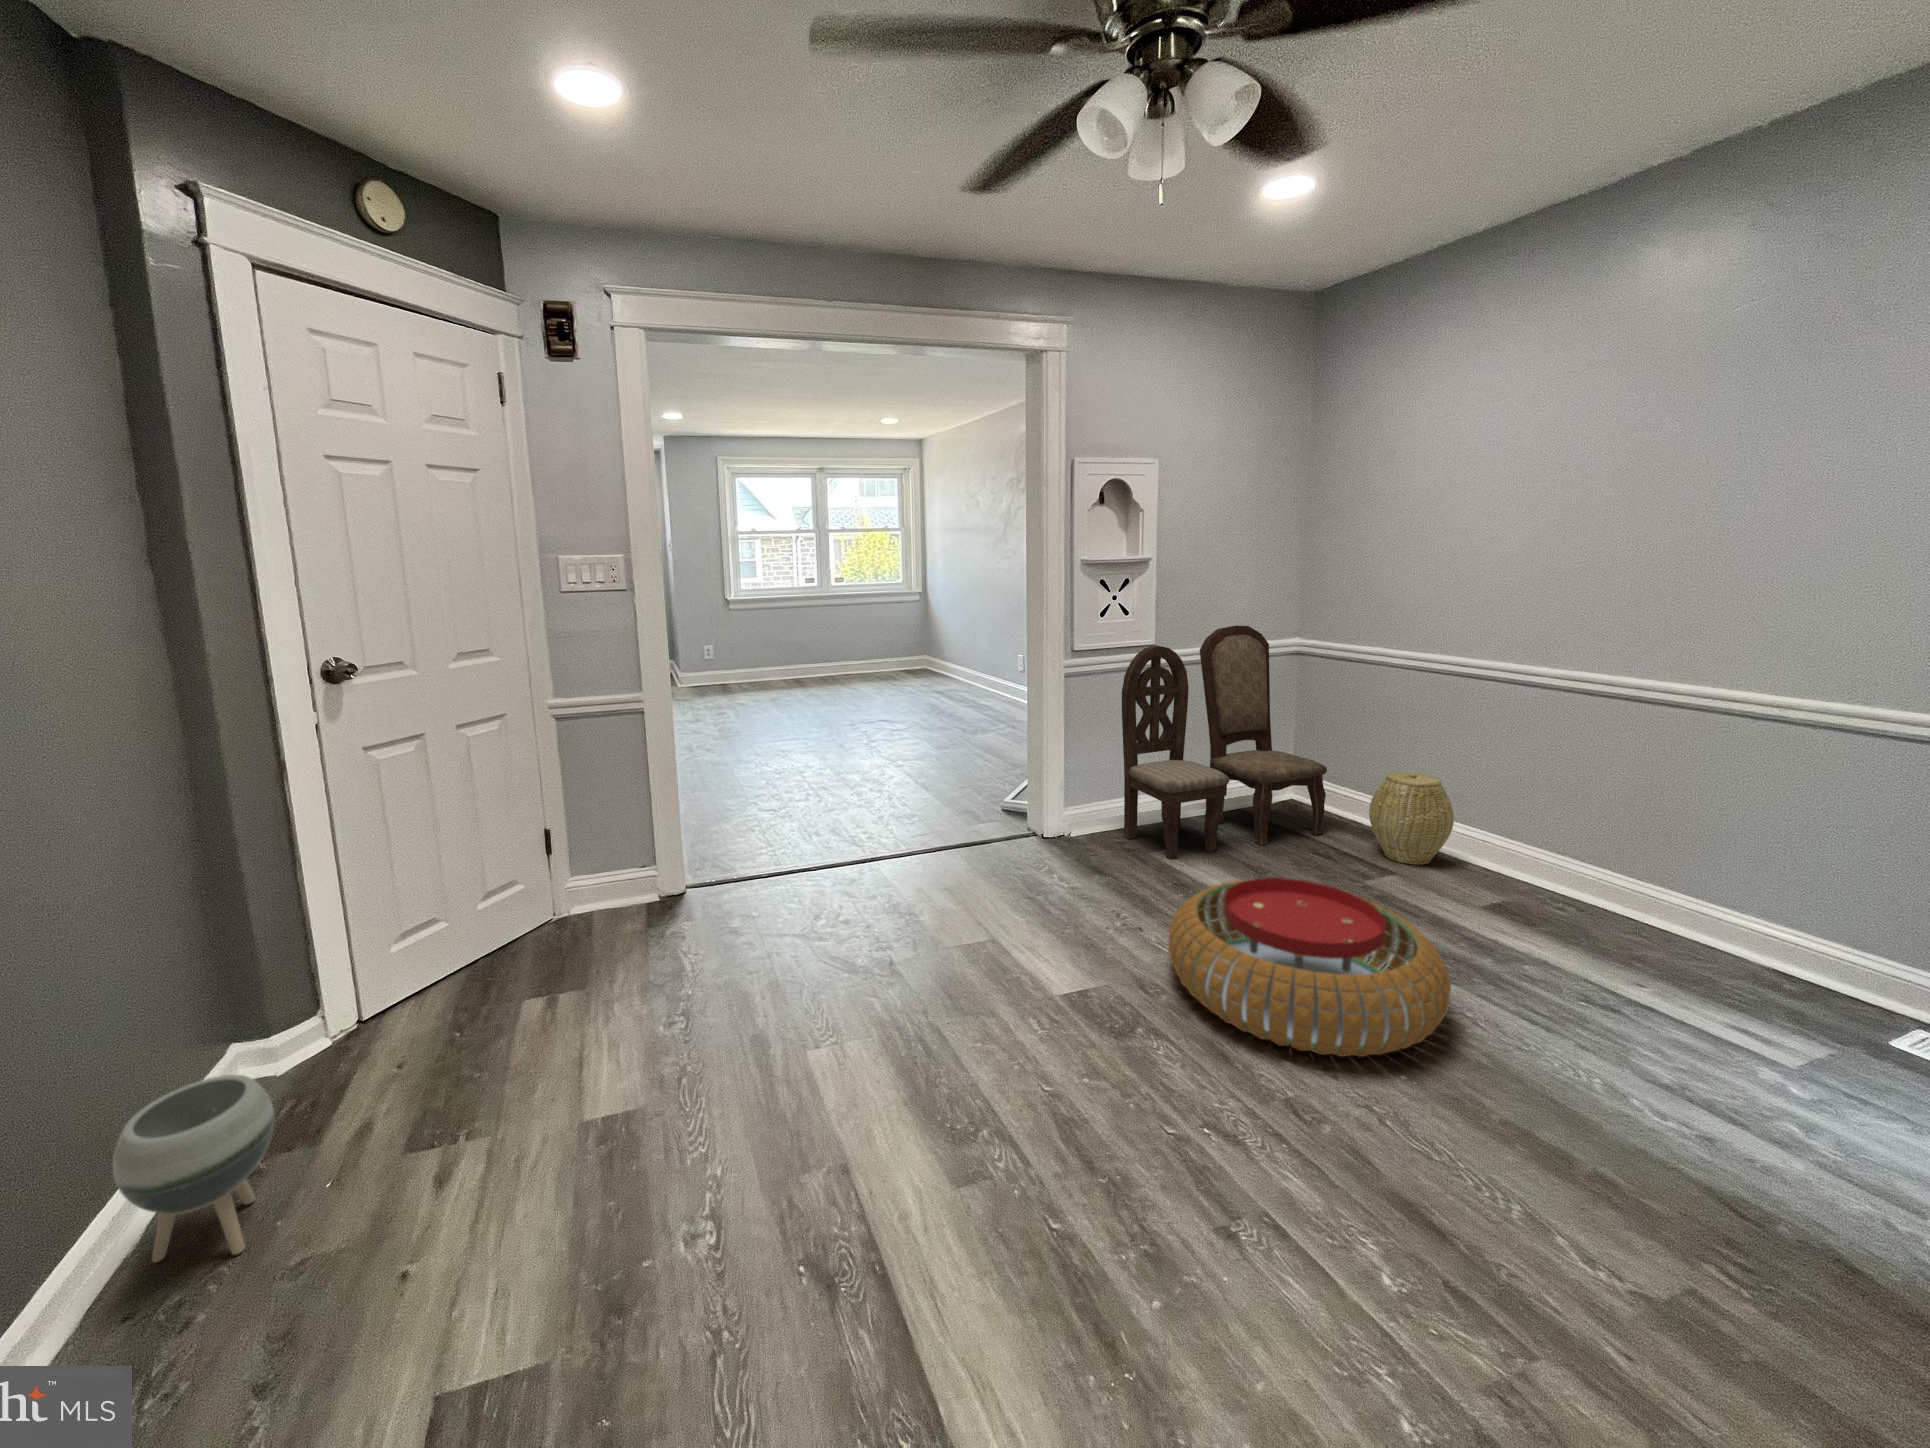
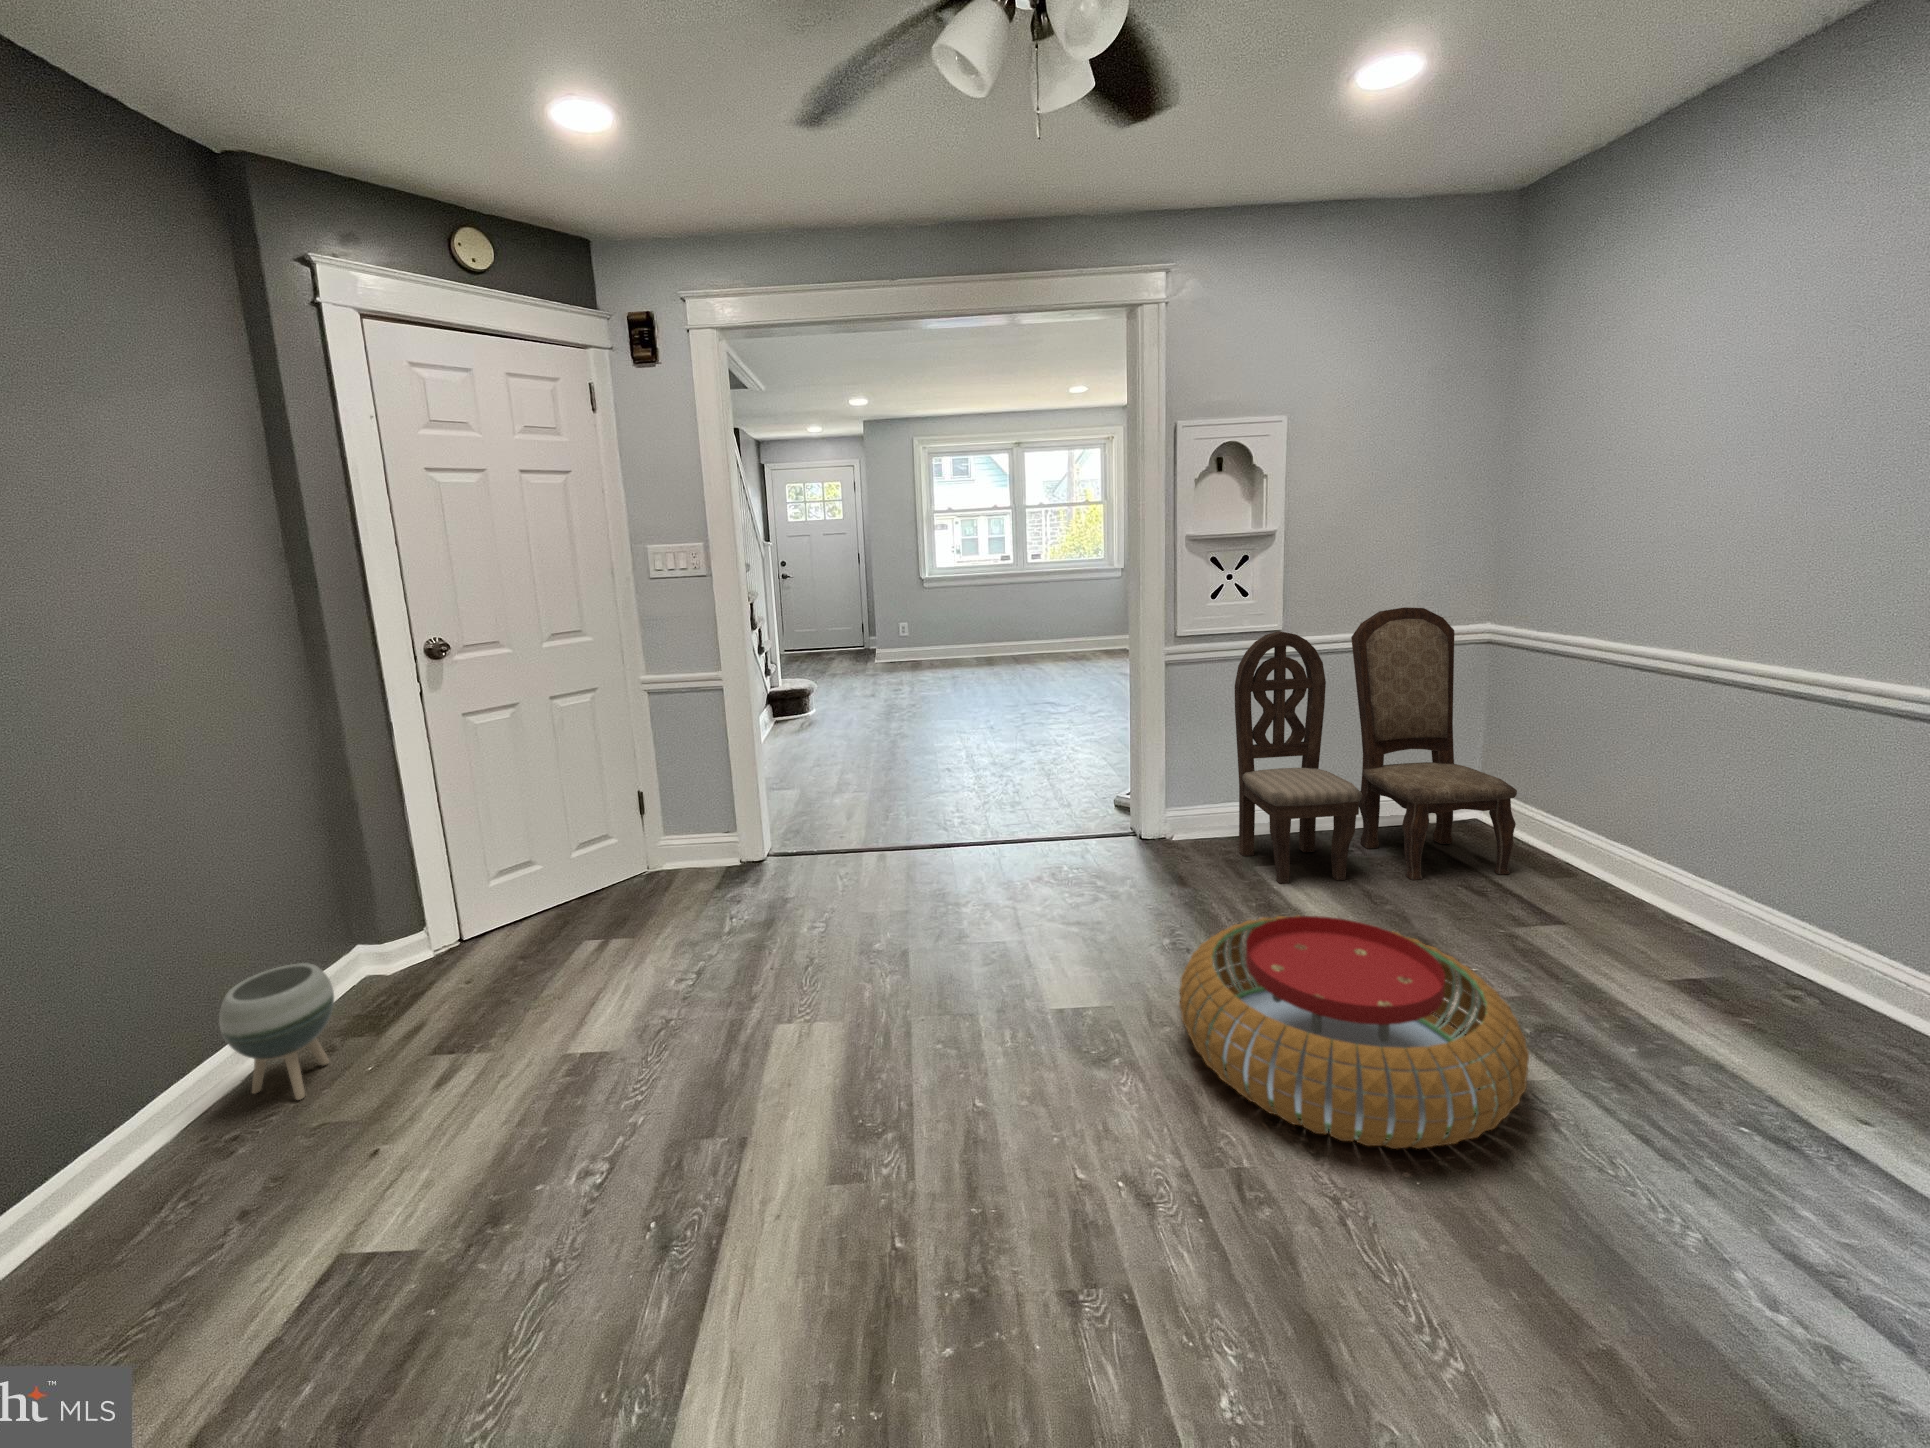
woven basket: present [1369,772,1454,865] -> none [1565,802,1690,927]

